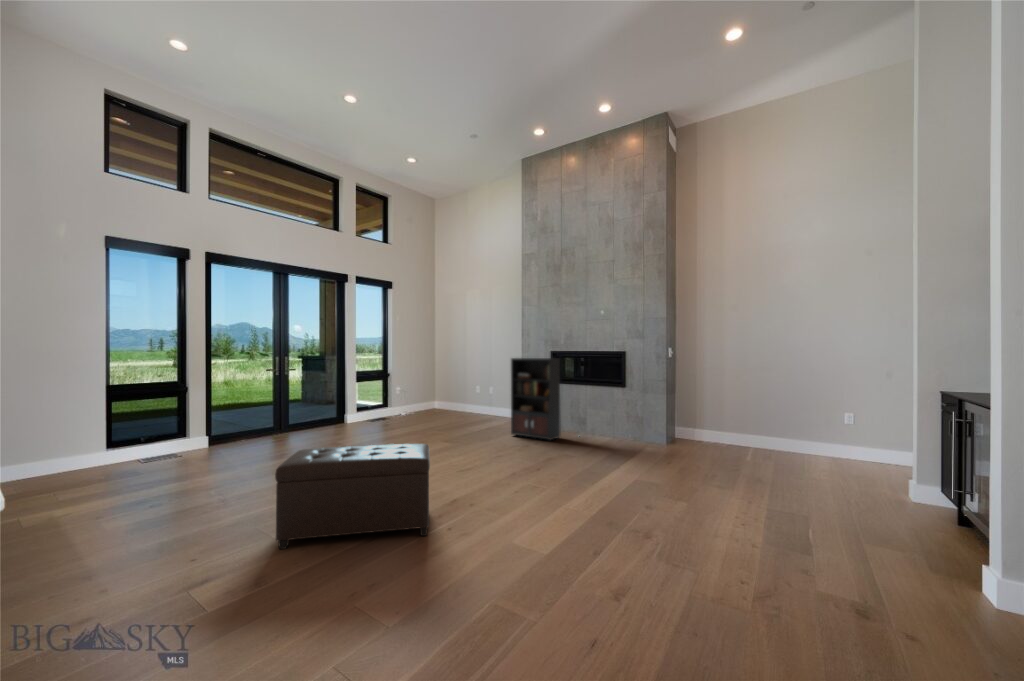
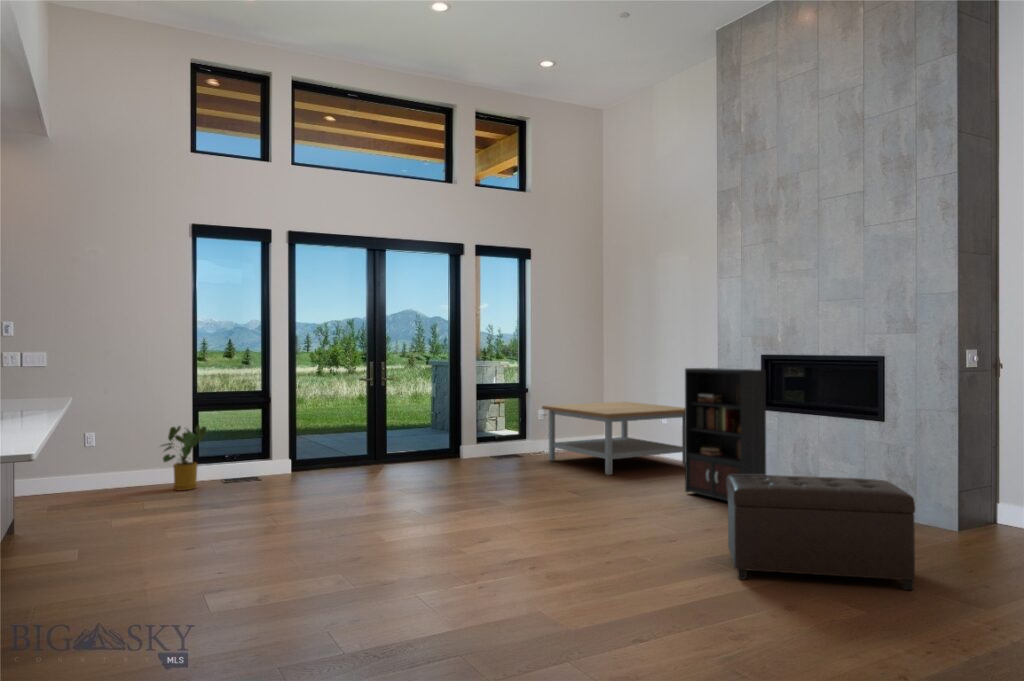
coffee table: none [404,381,502,428] -> present [542,402,685,475]
house plant: none [71,412,128,472] -> present [162,425,207,490]
ottoman: present [275,444,430,549] -> present [727,475,915,590]

